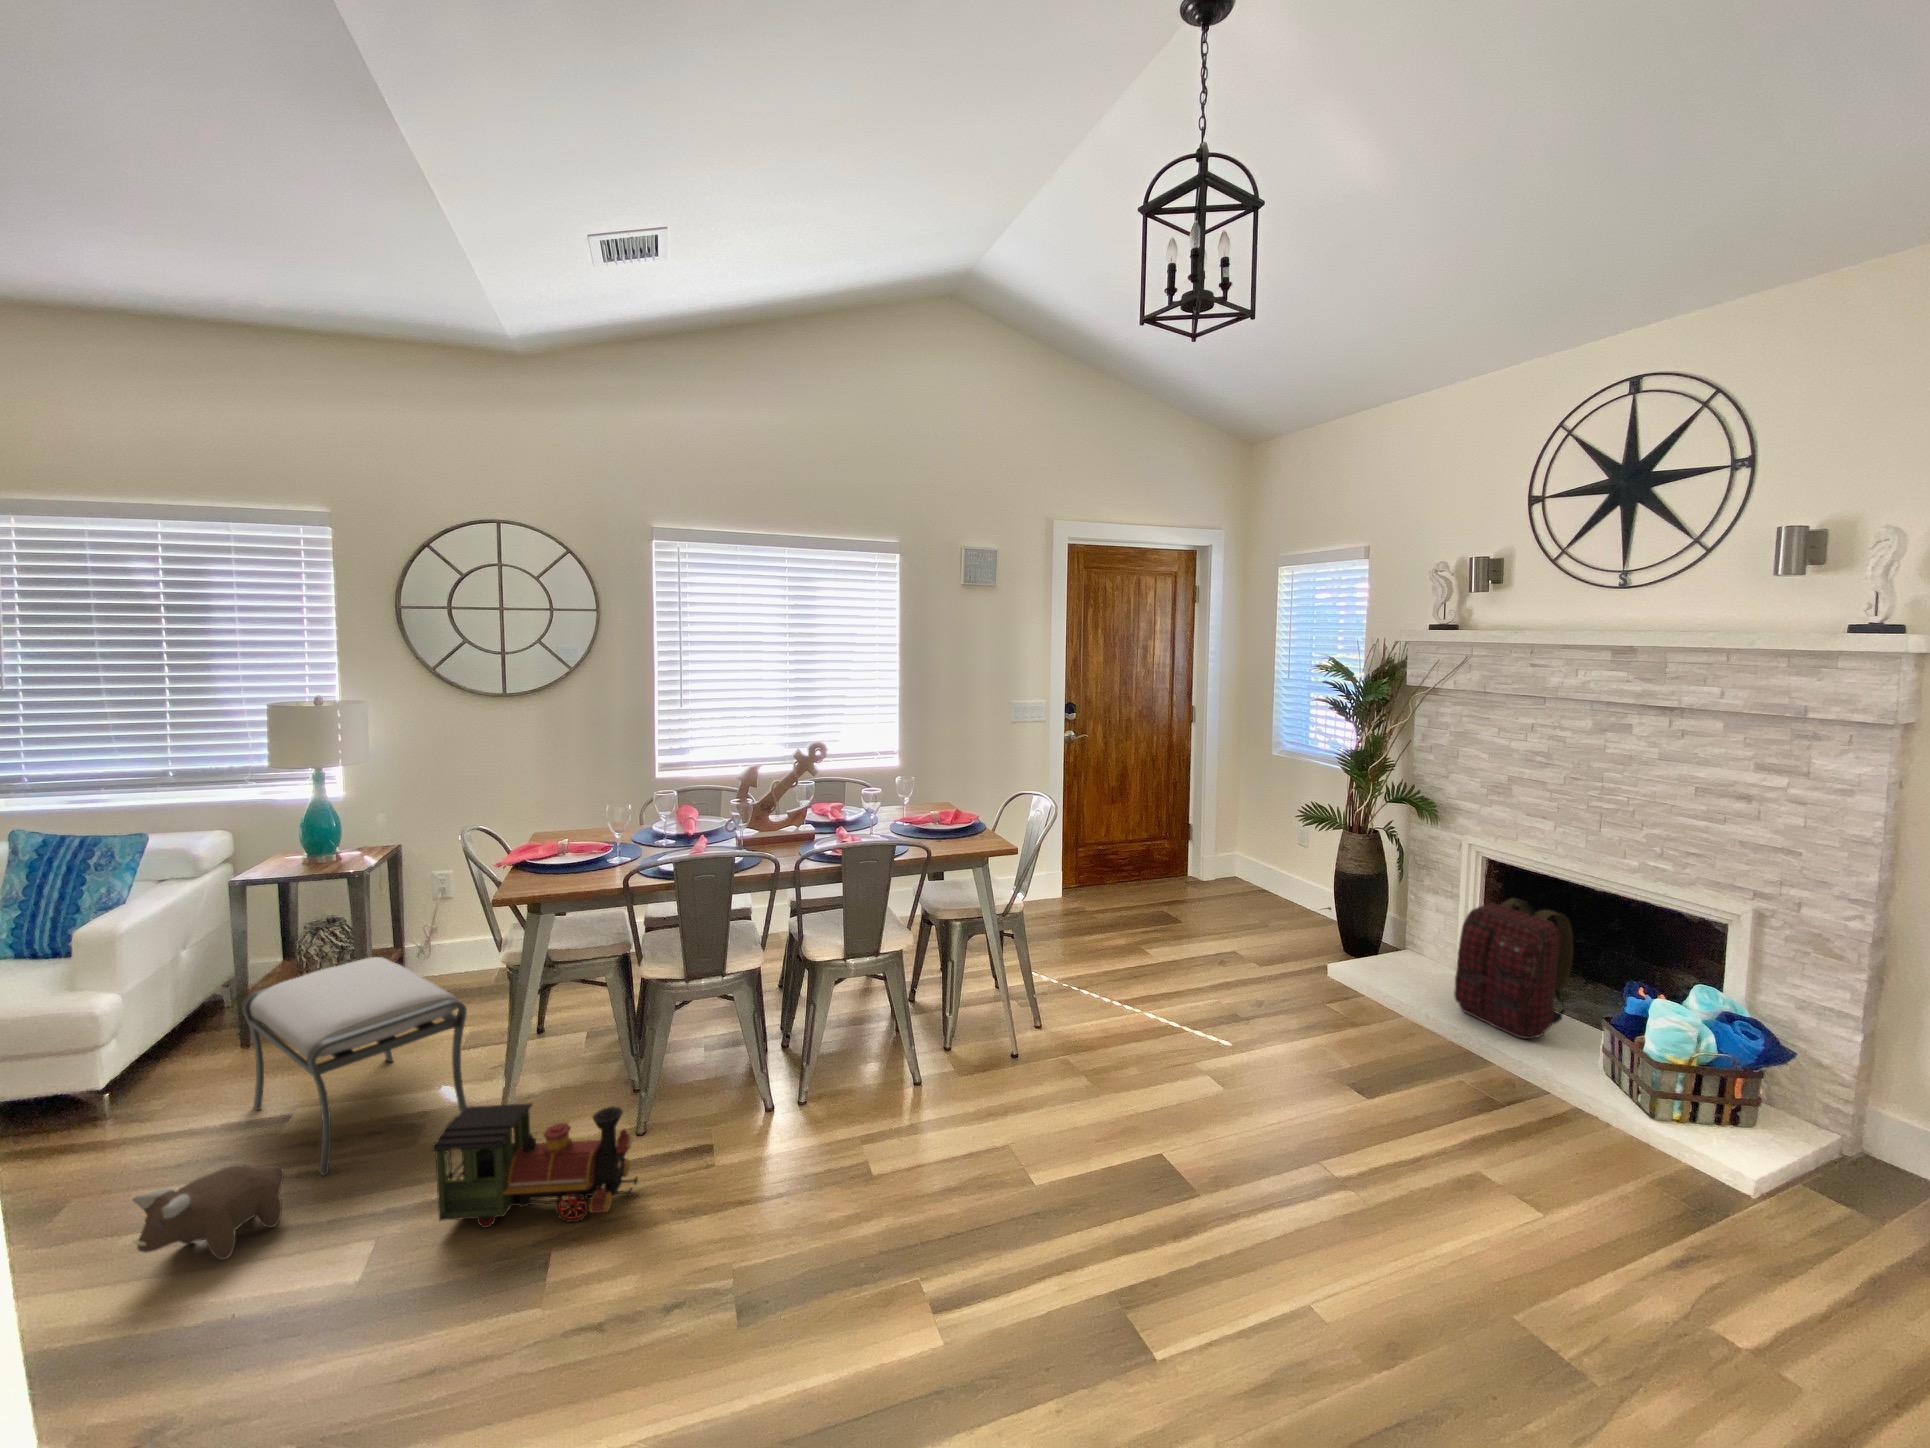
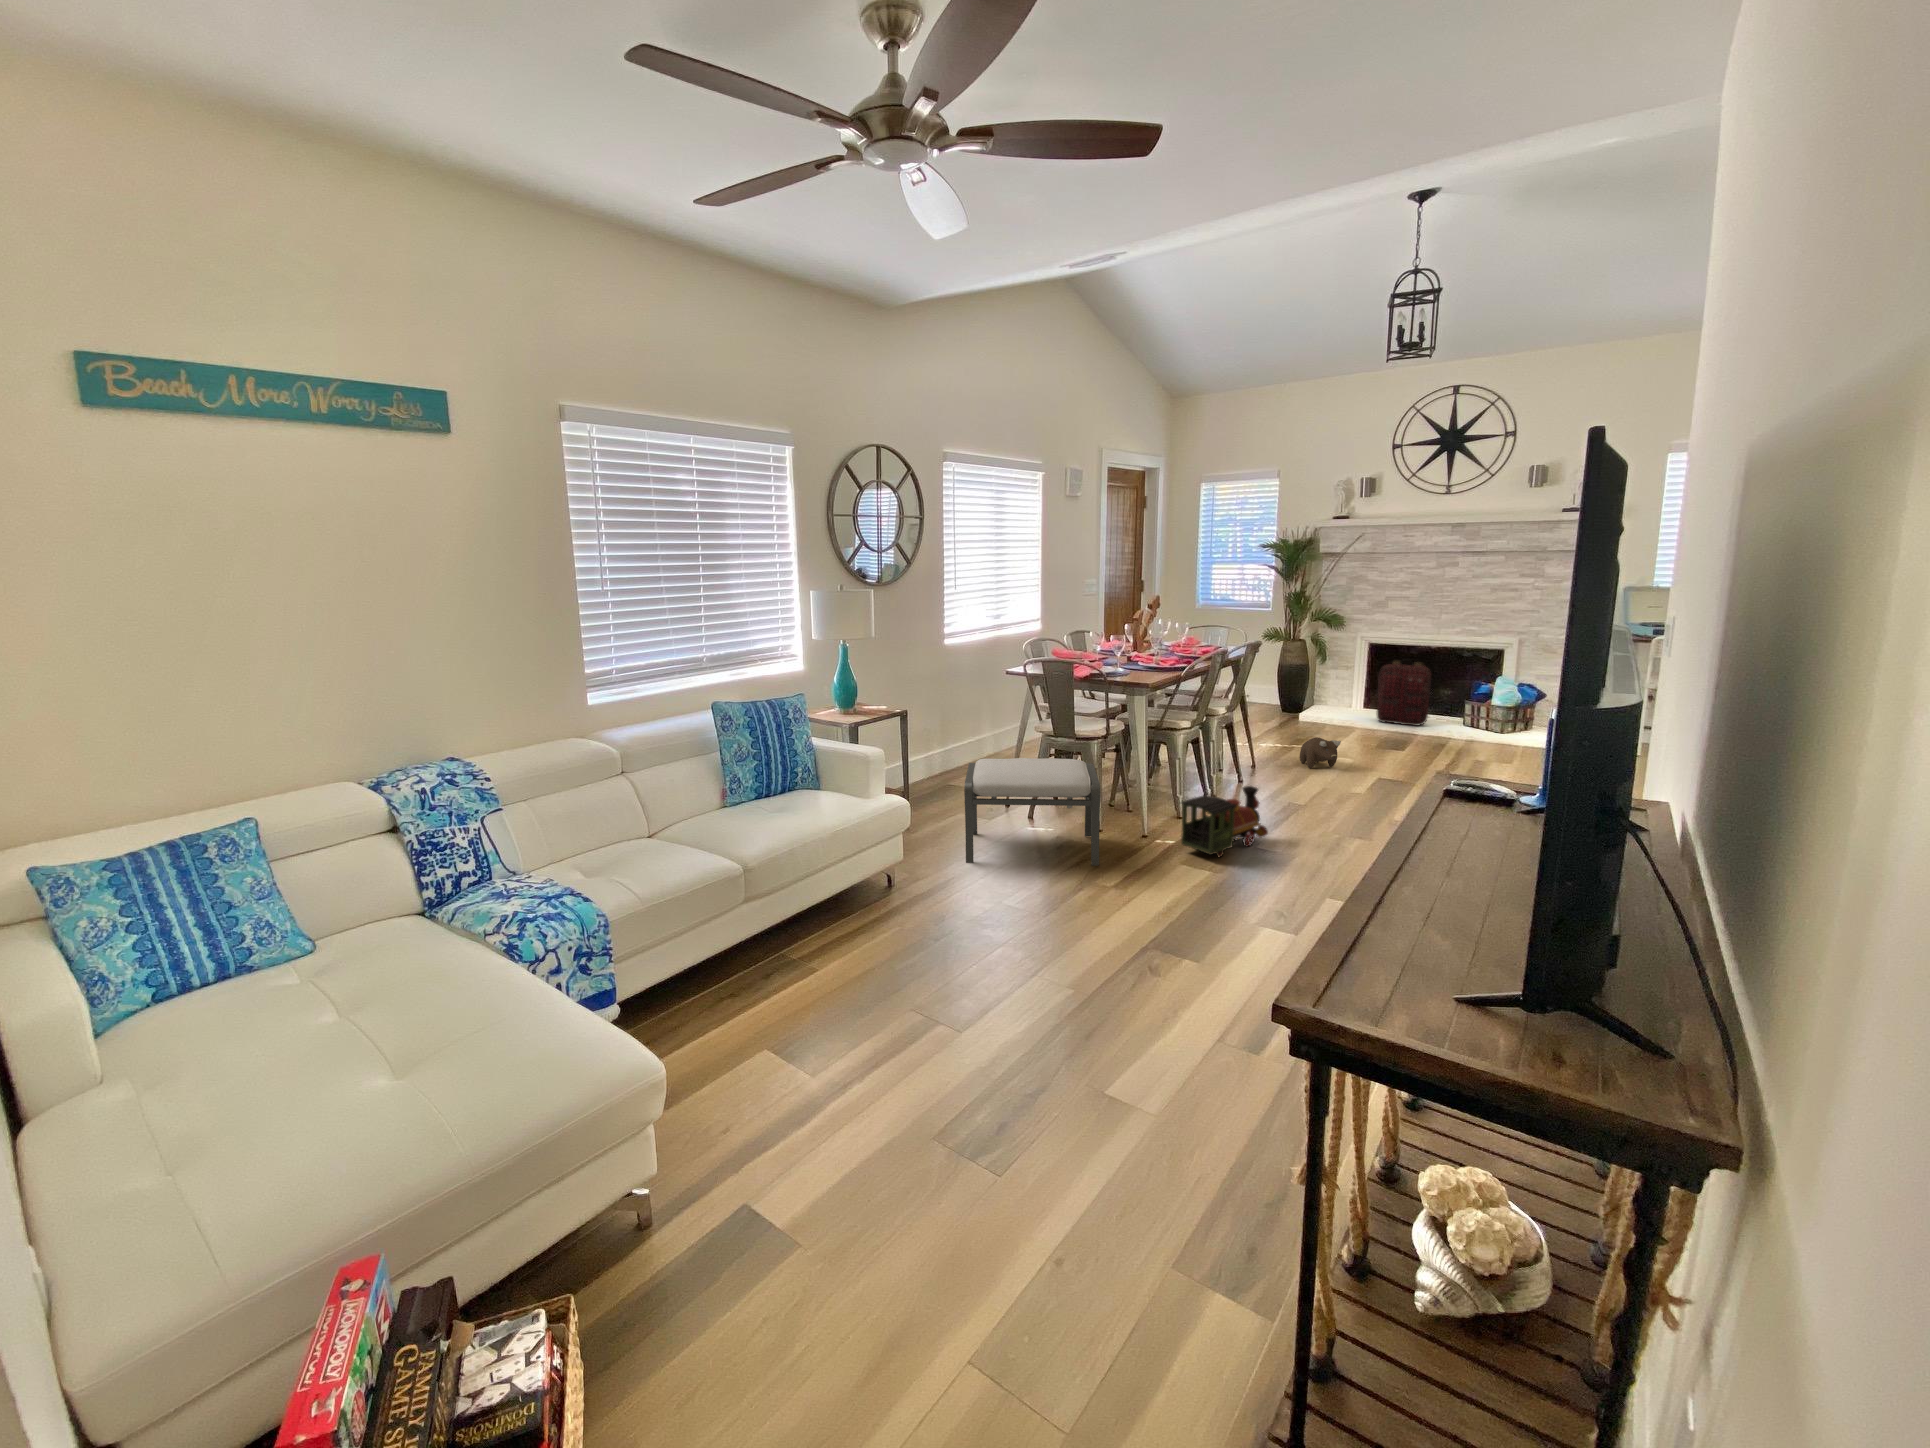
plush toy: present [132,1164,284,1260] -> present [1300,737,1341,768]

